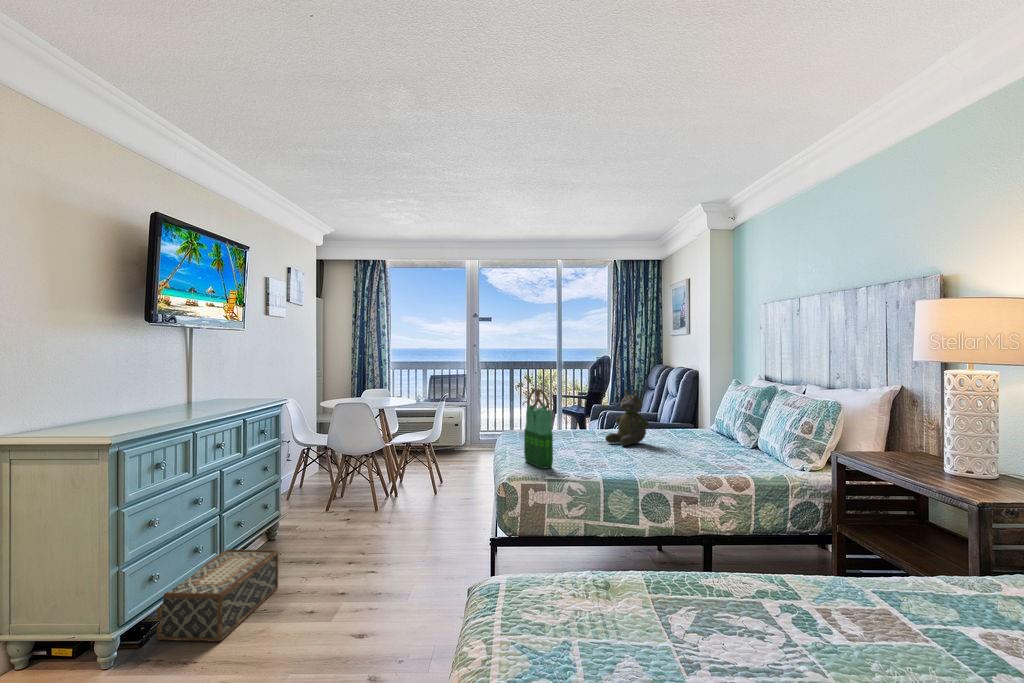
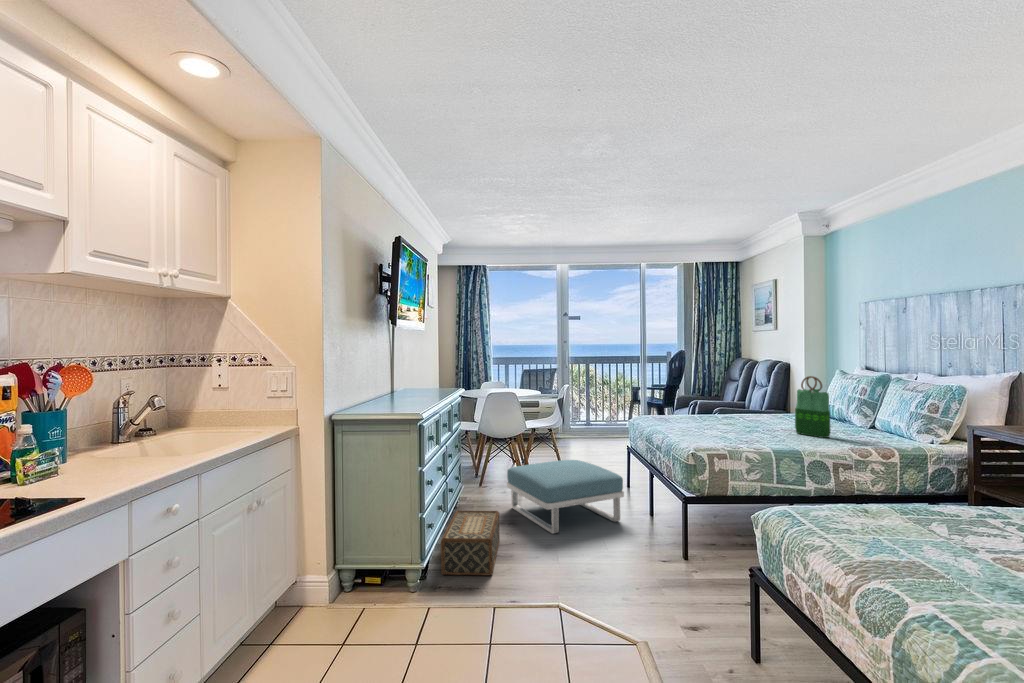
tote bag: present [524,389,553,469] -> present [795,376,831,438]
teddy bear: present [605,390,650,446] -> none [739,379,780,427]
footstool: none [329,482,455,577] -> present [507,460,624,534]

